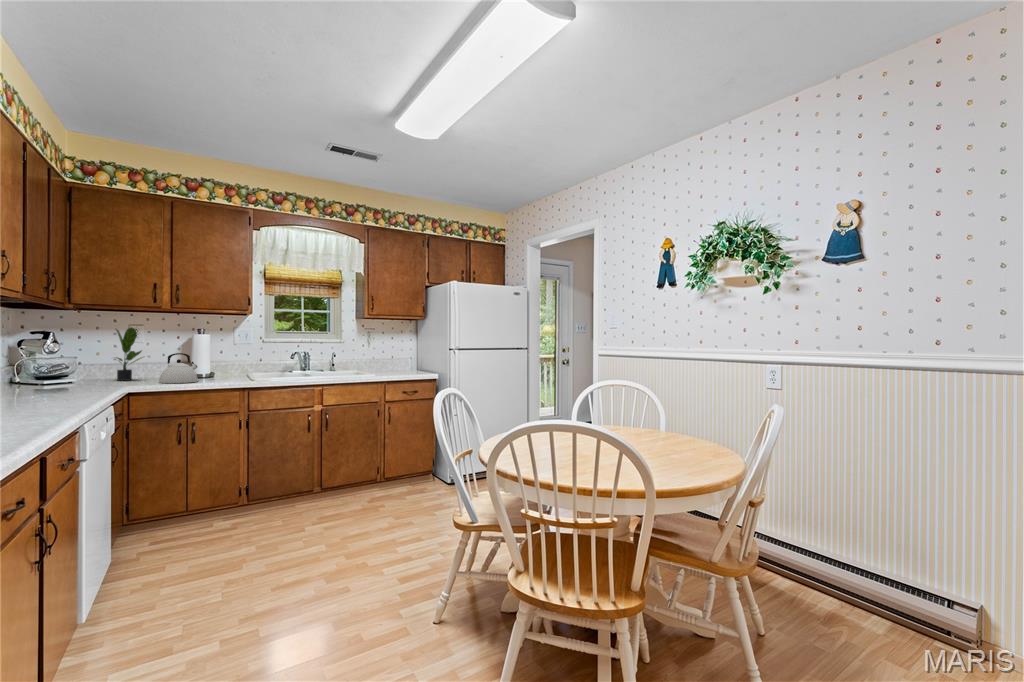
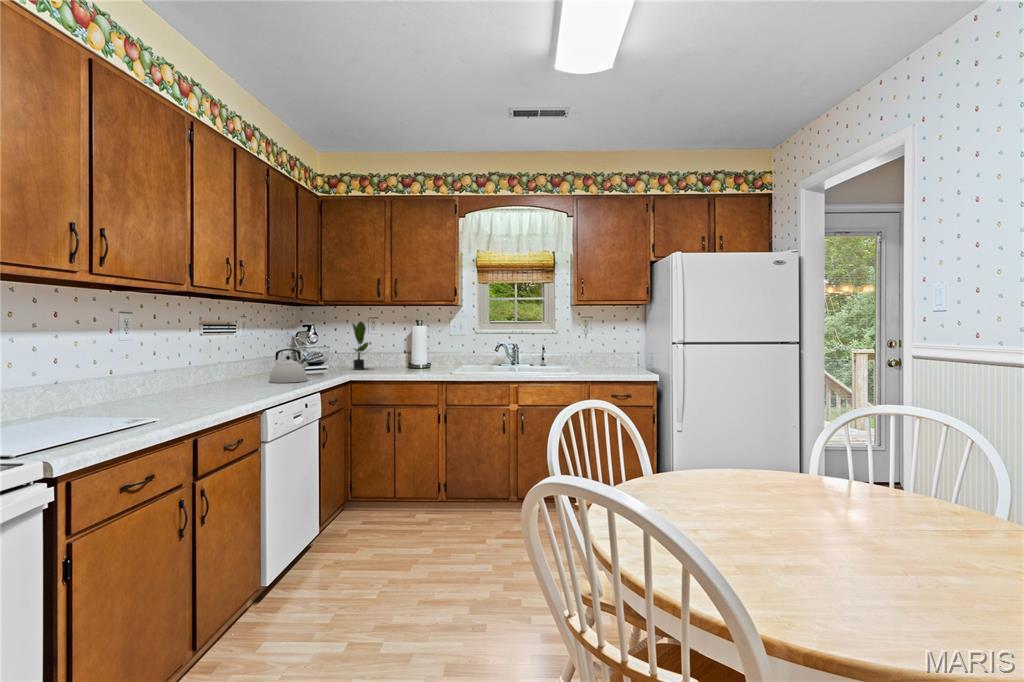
kettle: present [159,353,198,383] -> present [269,349,309,383]

